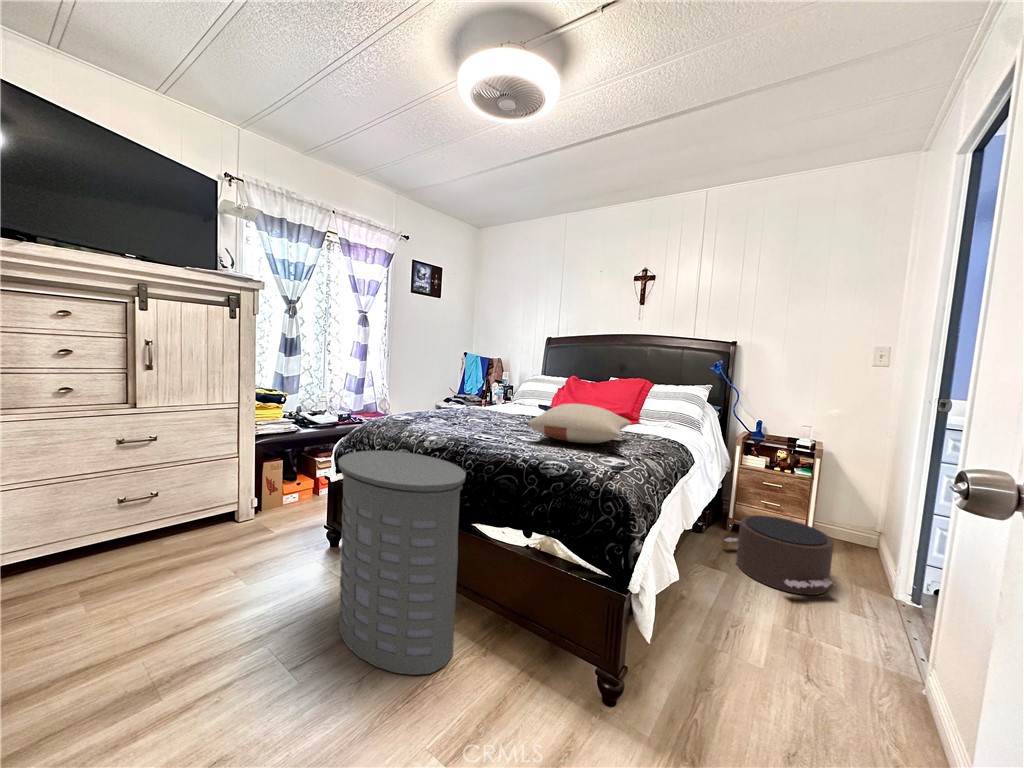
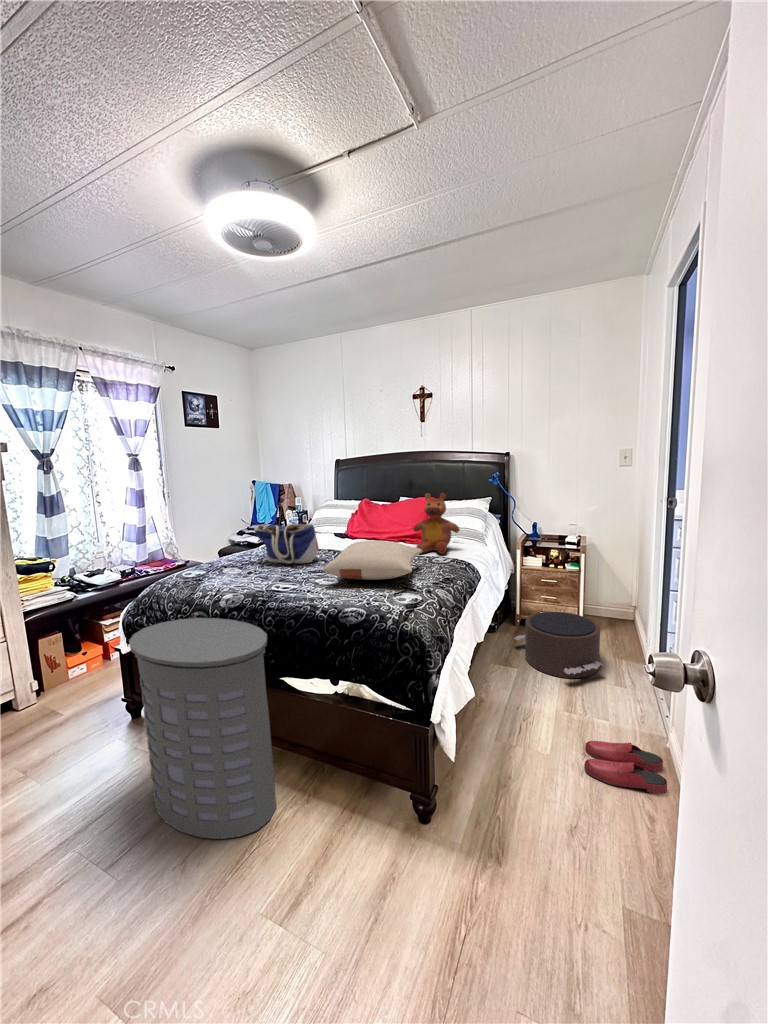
teddy bear: none [622,369,674,433] -> present [413,493,460,554]
tote bag: none [464,380,524,423] -> present [254,524,319,563]
slippers: none [808,664,924,747] -> present [584,741,667,794]

